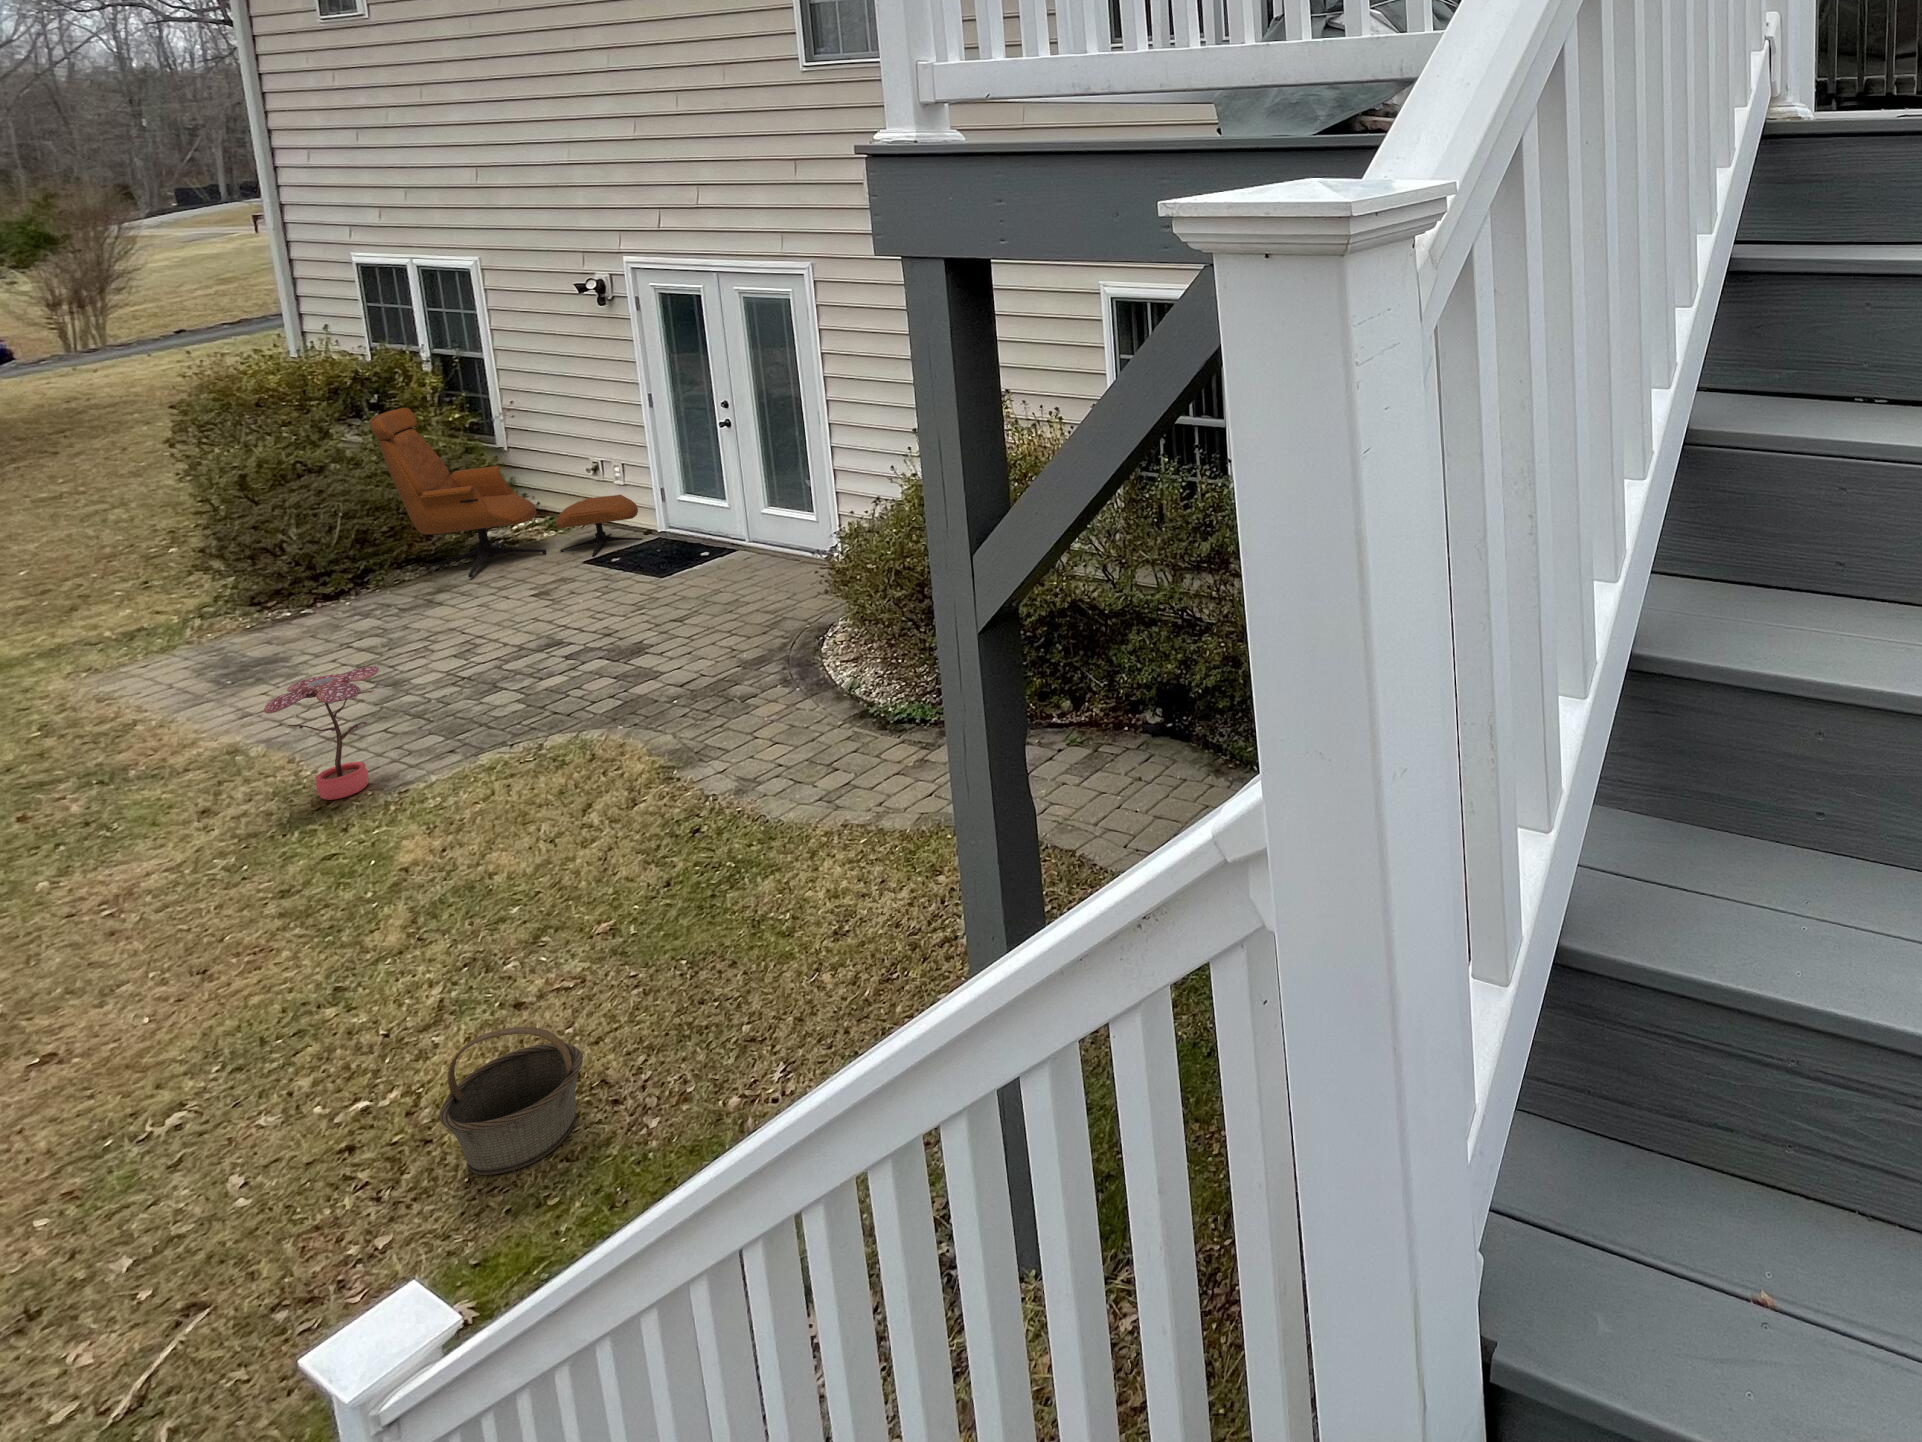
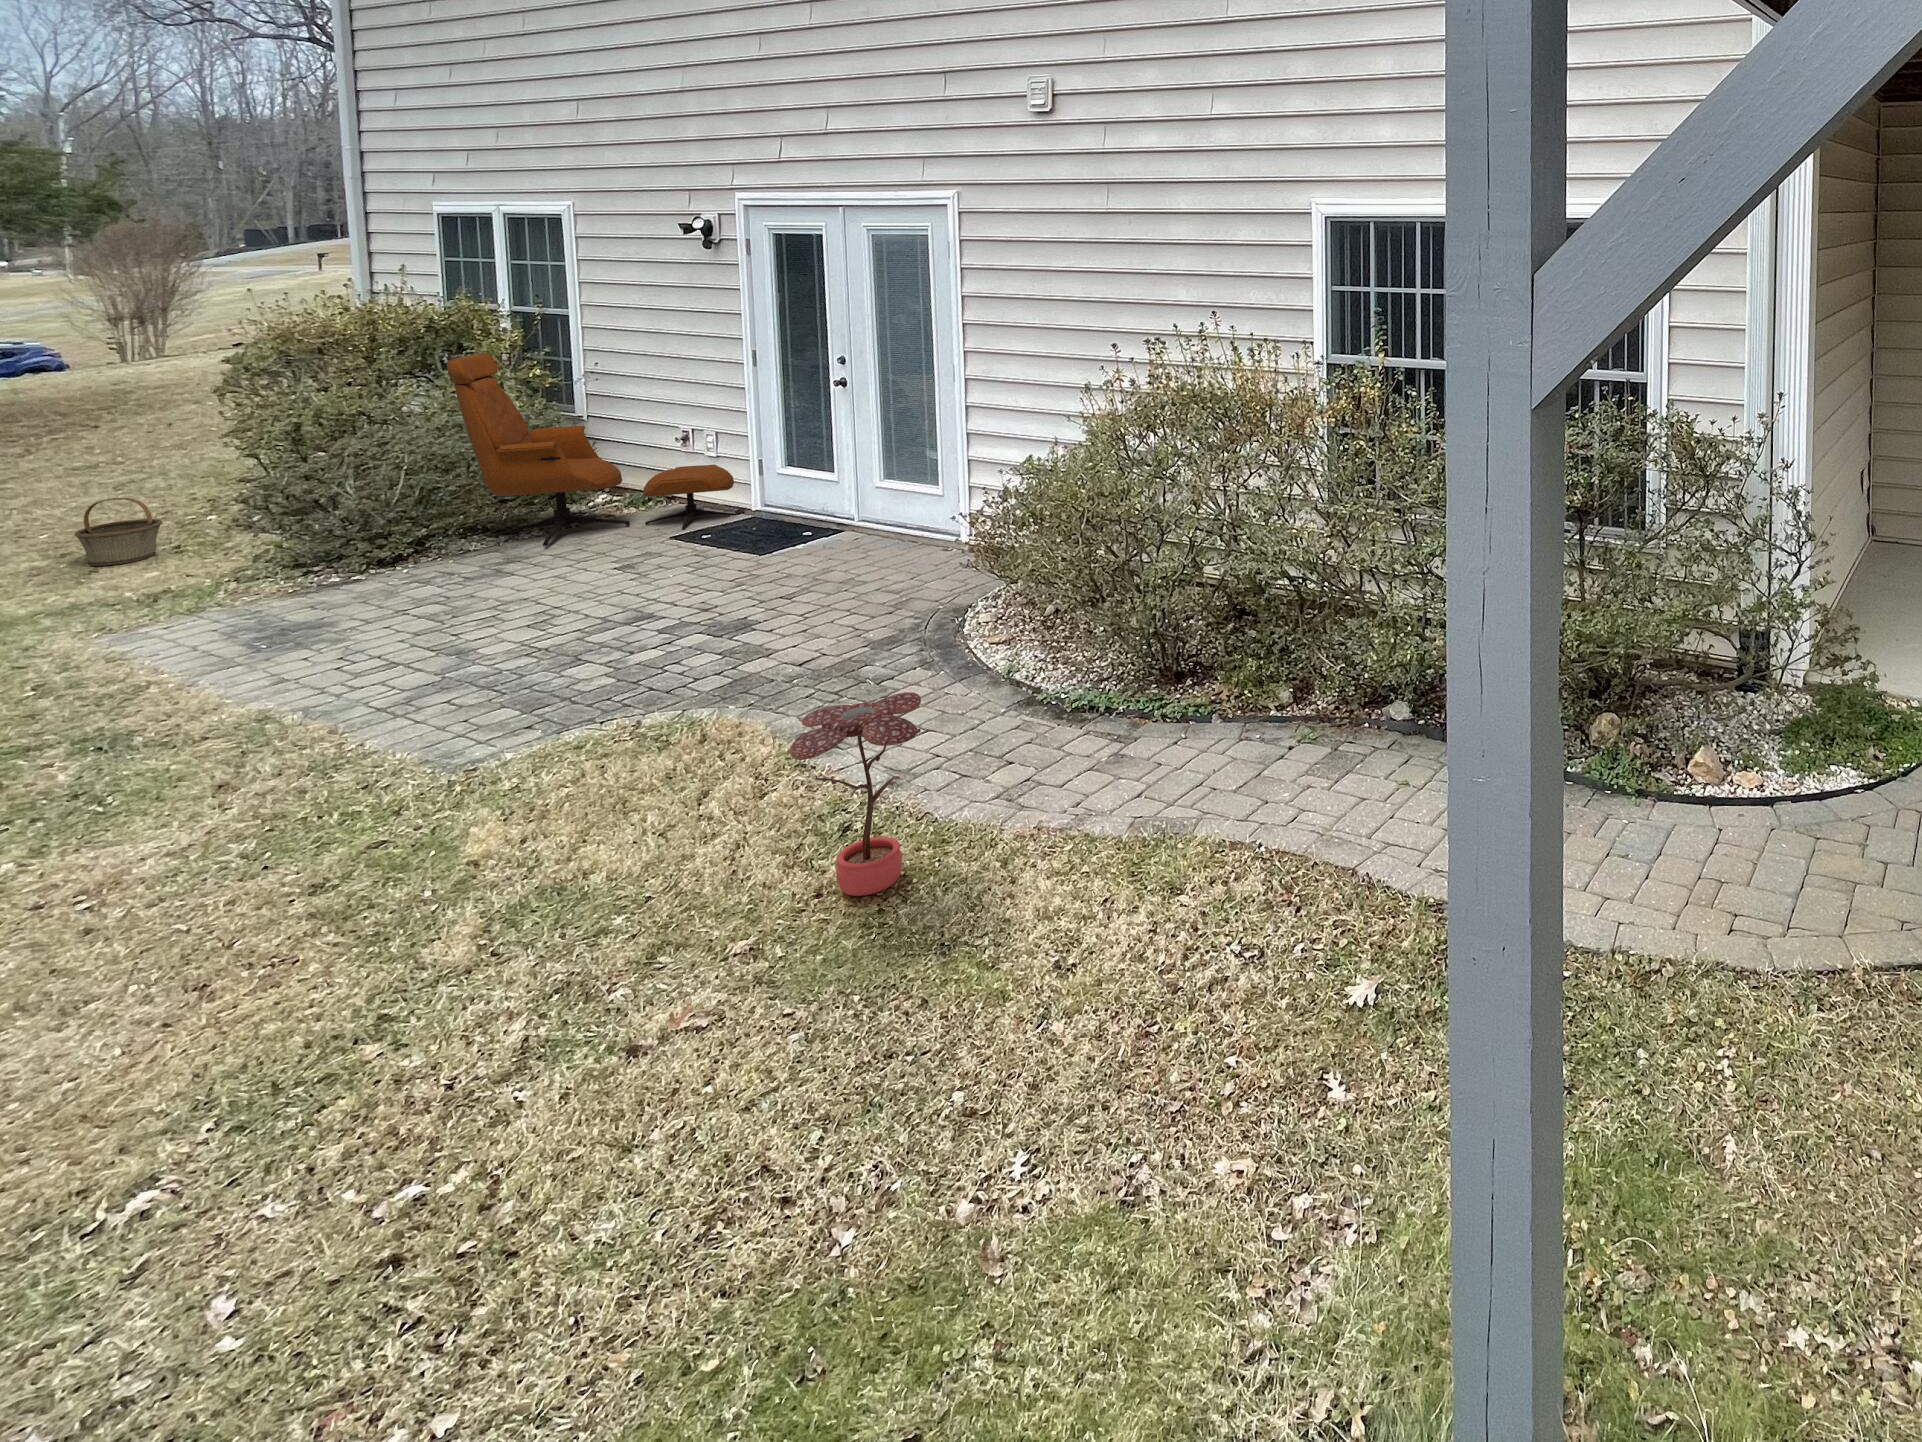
potted plant: present [264,666,379,800] -> present [790,692,921,896]
basket: present [439,1027,583,1175] -> present [74,498,162,566]

